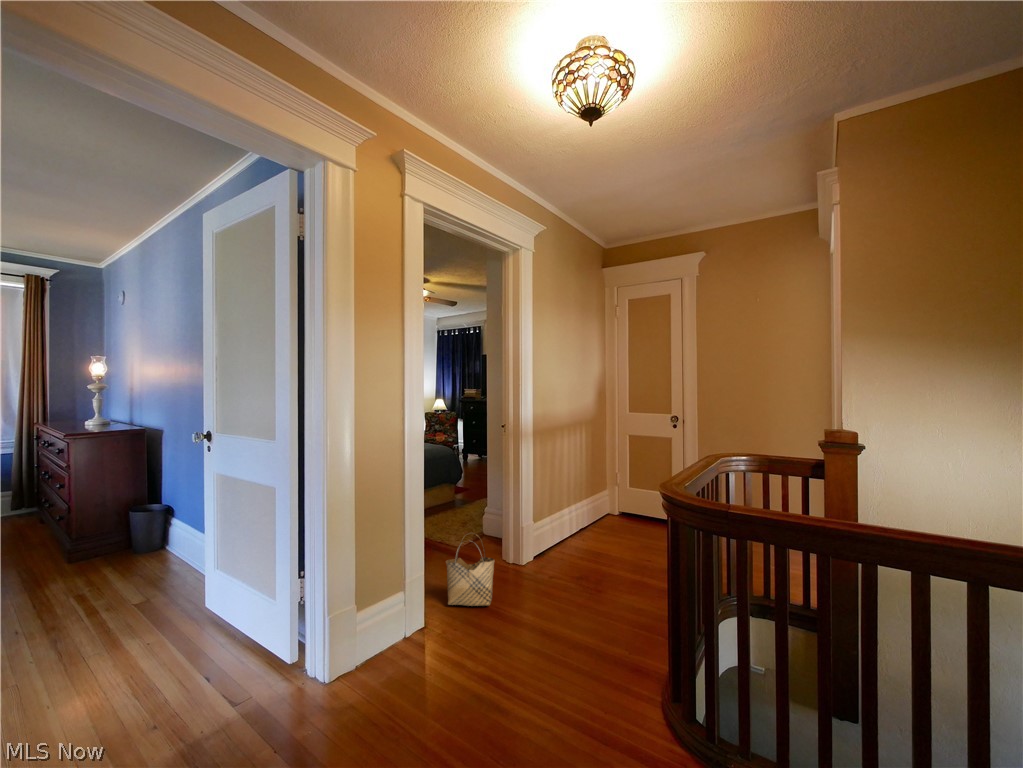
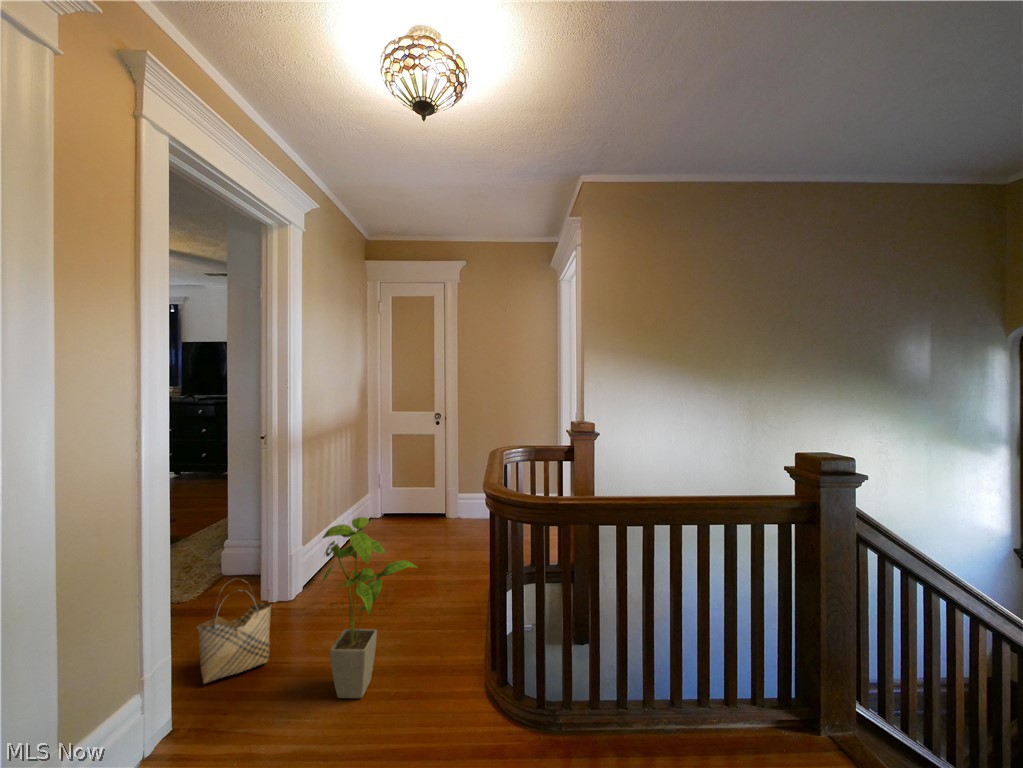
house plant: none [512,497,598,660] -> present [322,517,418,698]

